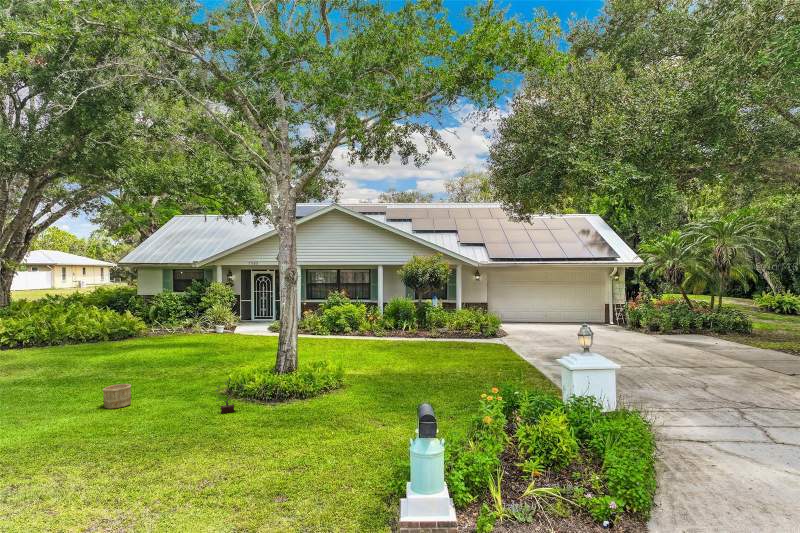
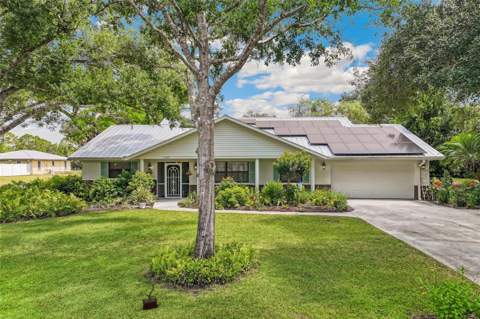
wooden bucket: present [102,384,131,409] -> none [23,271,54,300]

